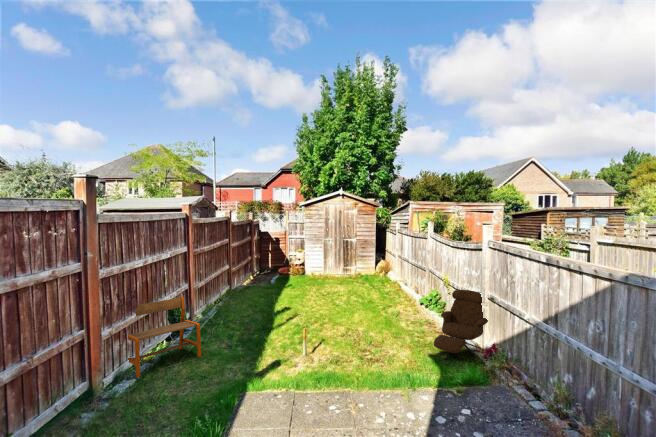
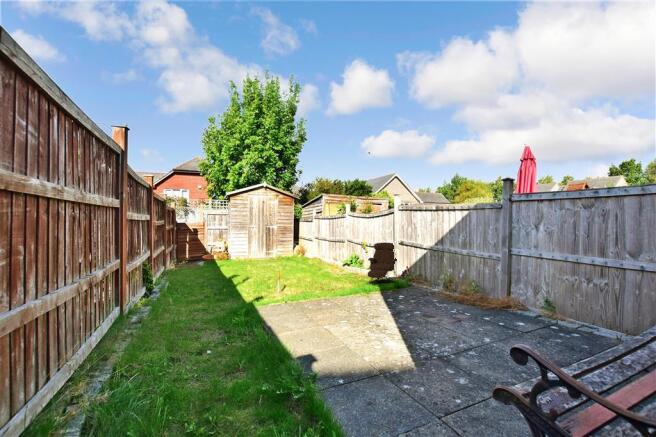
bench: present [128,297,201,377] -> none [139,250,201,305]

